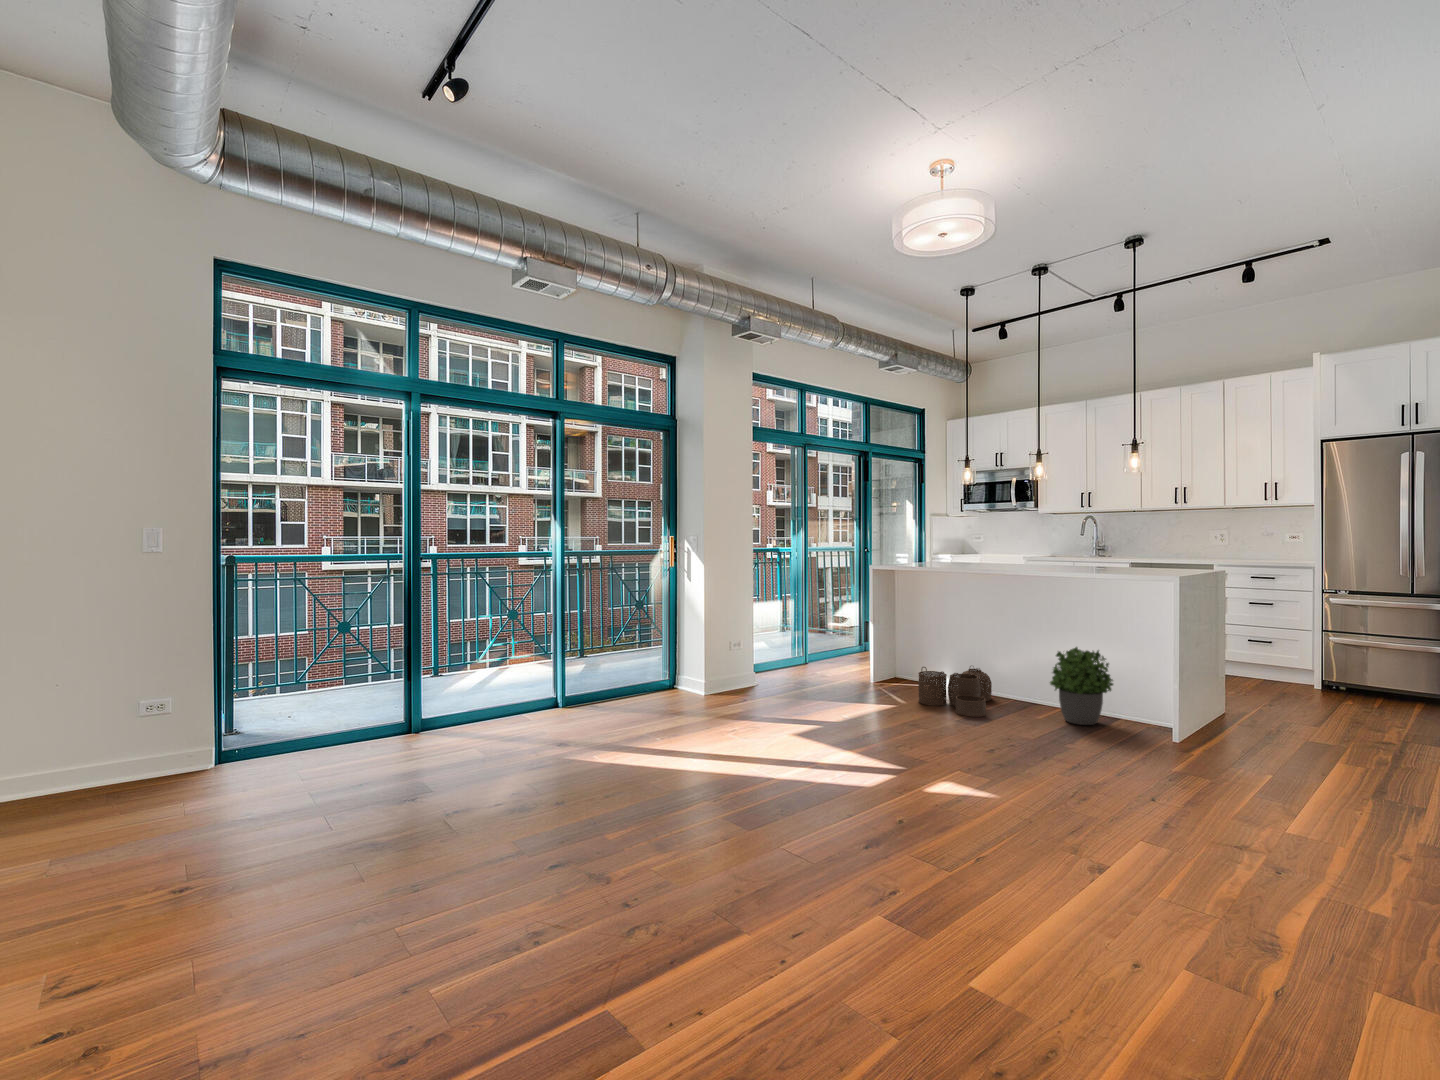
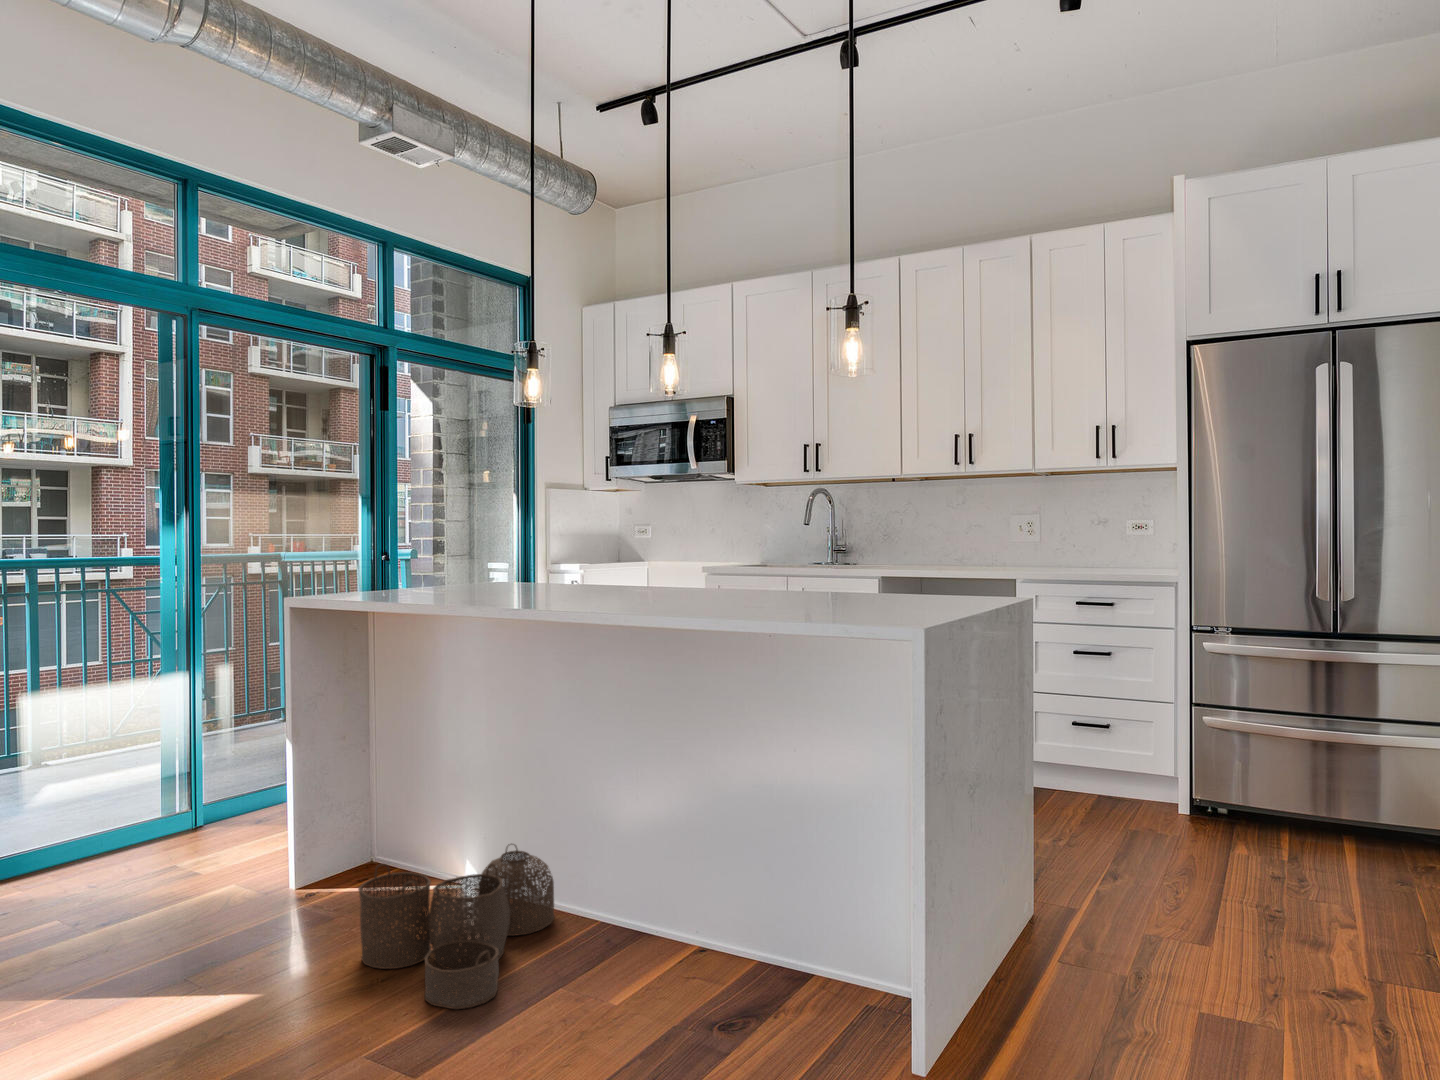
potted plant: present [1050,647,1113,725] -> none [639,809,783,1009]

